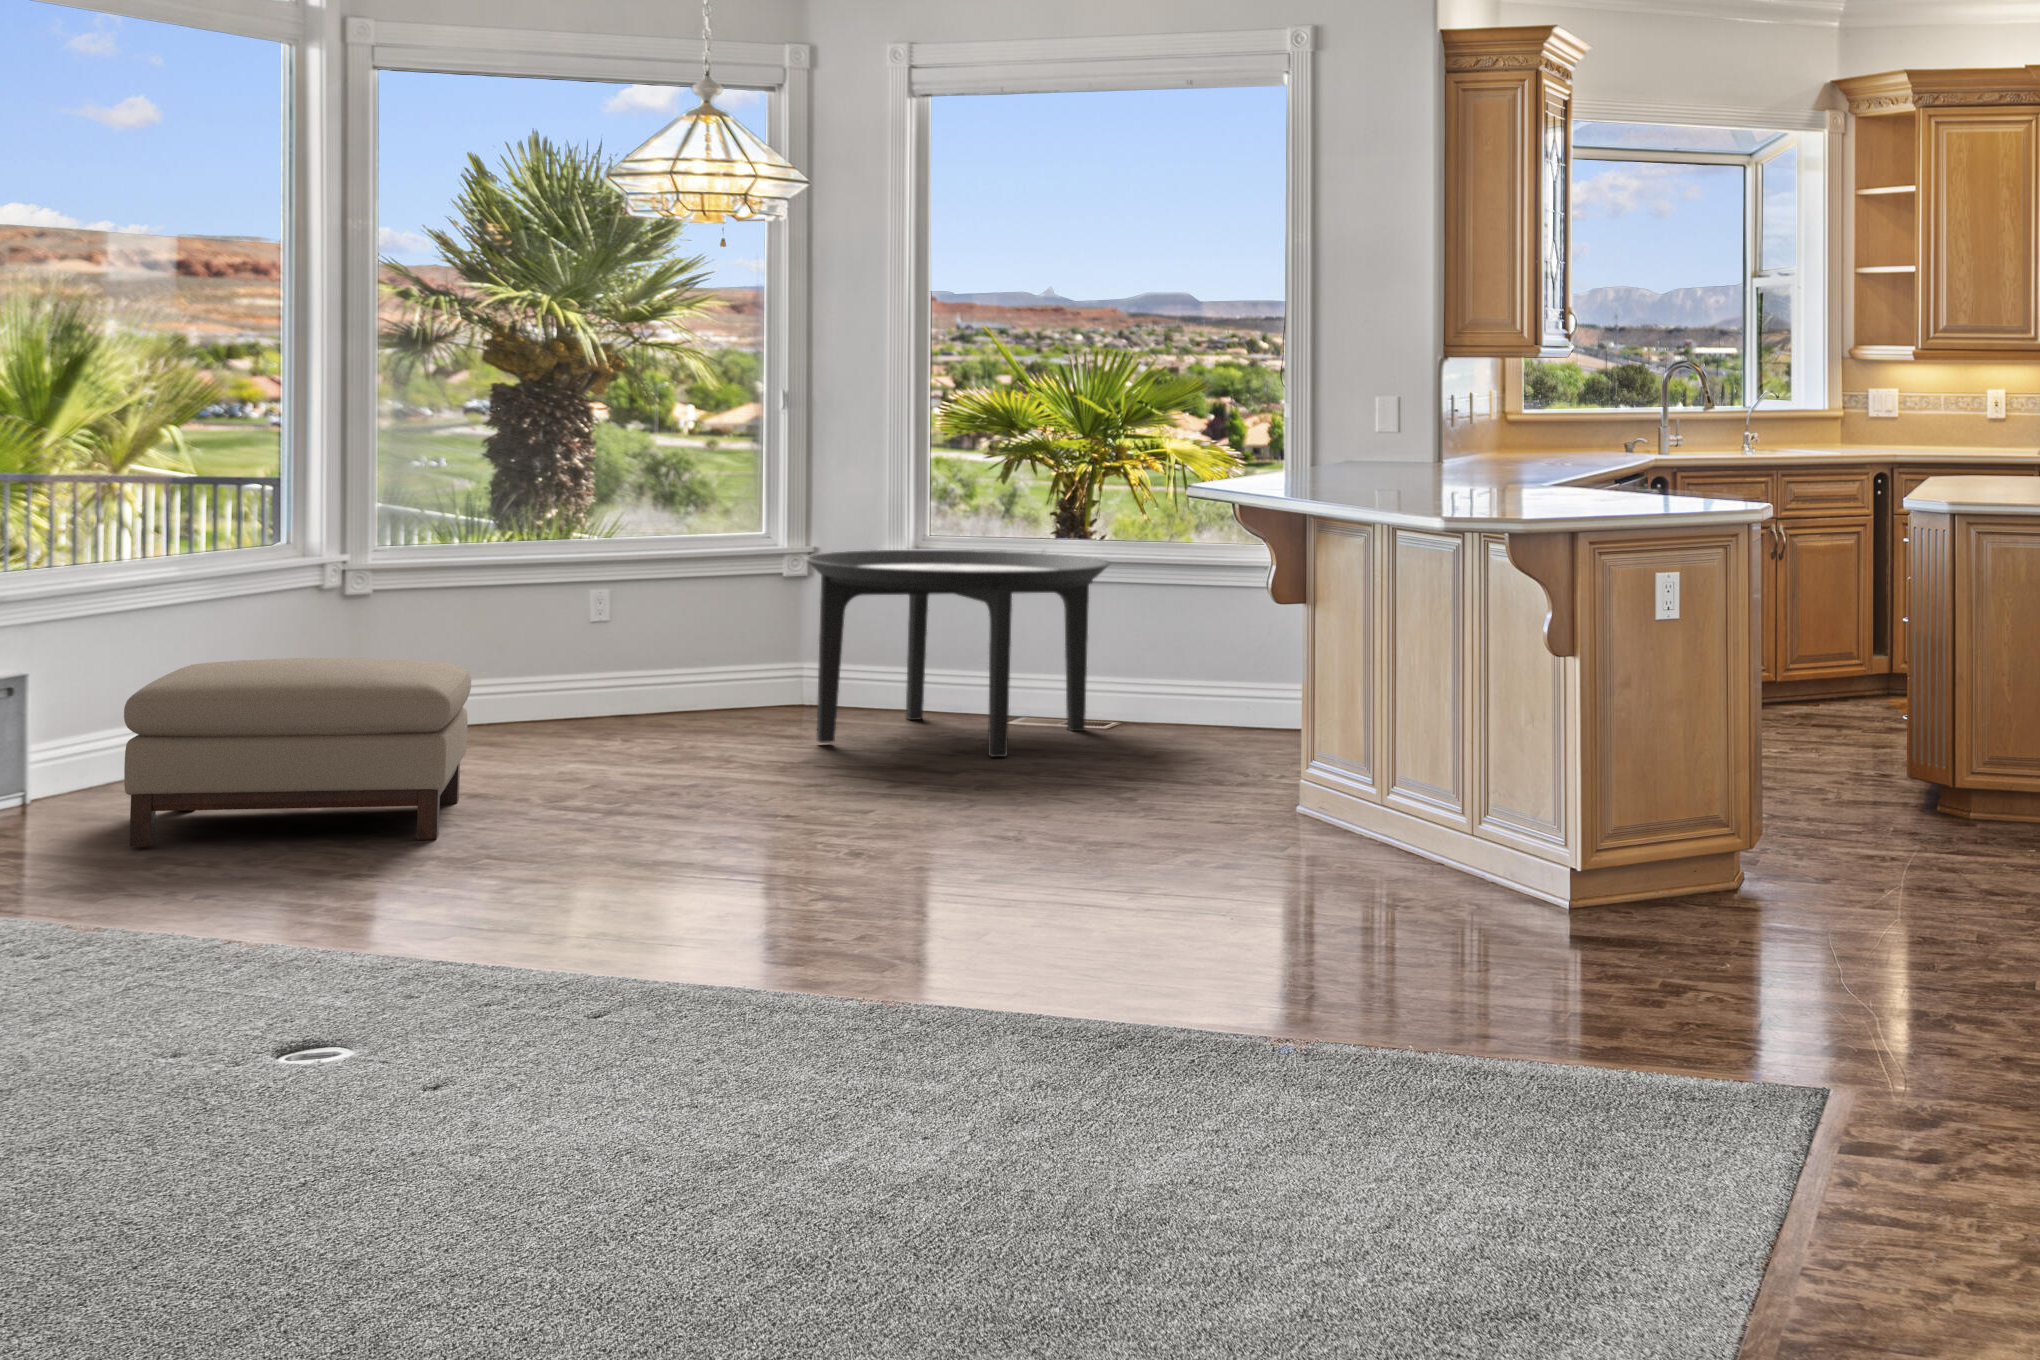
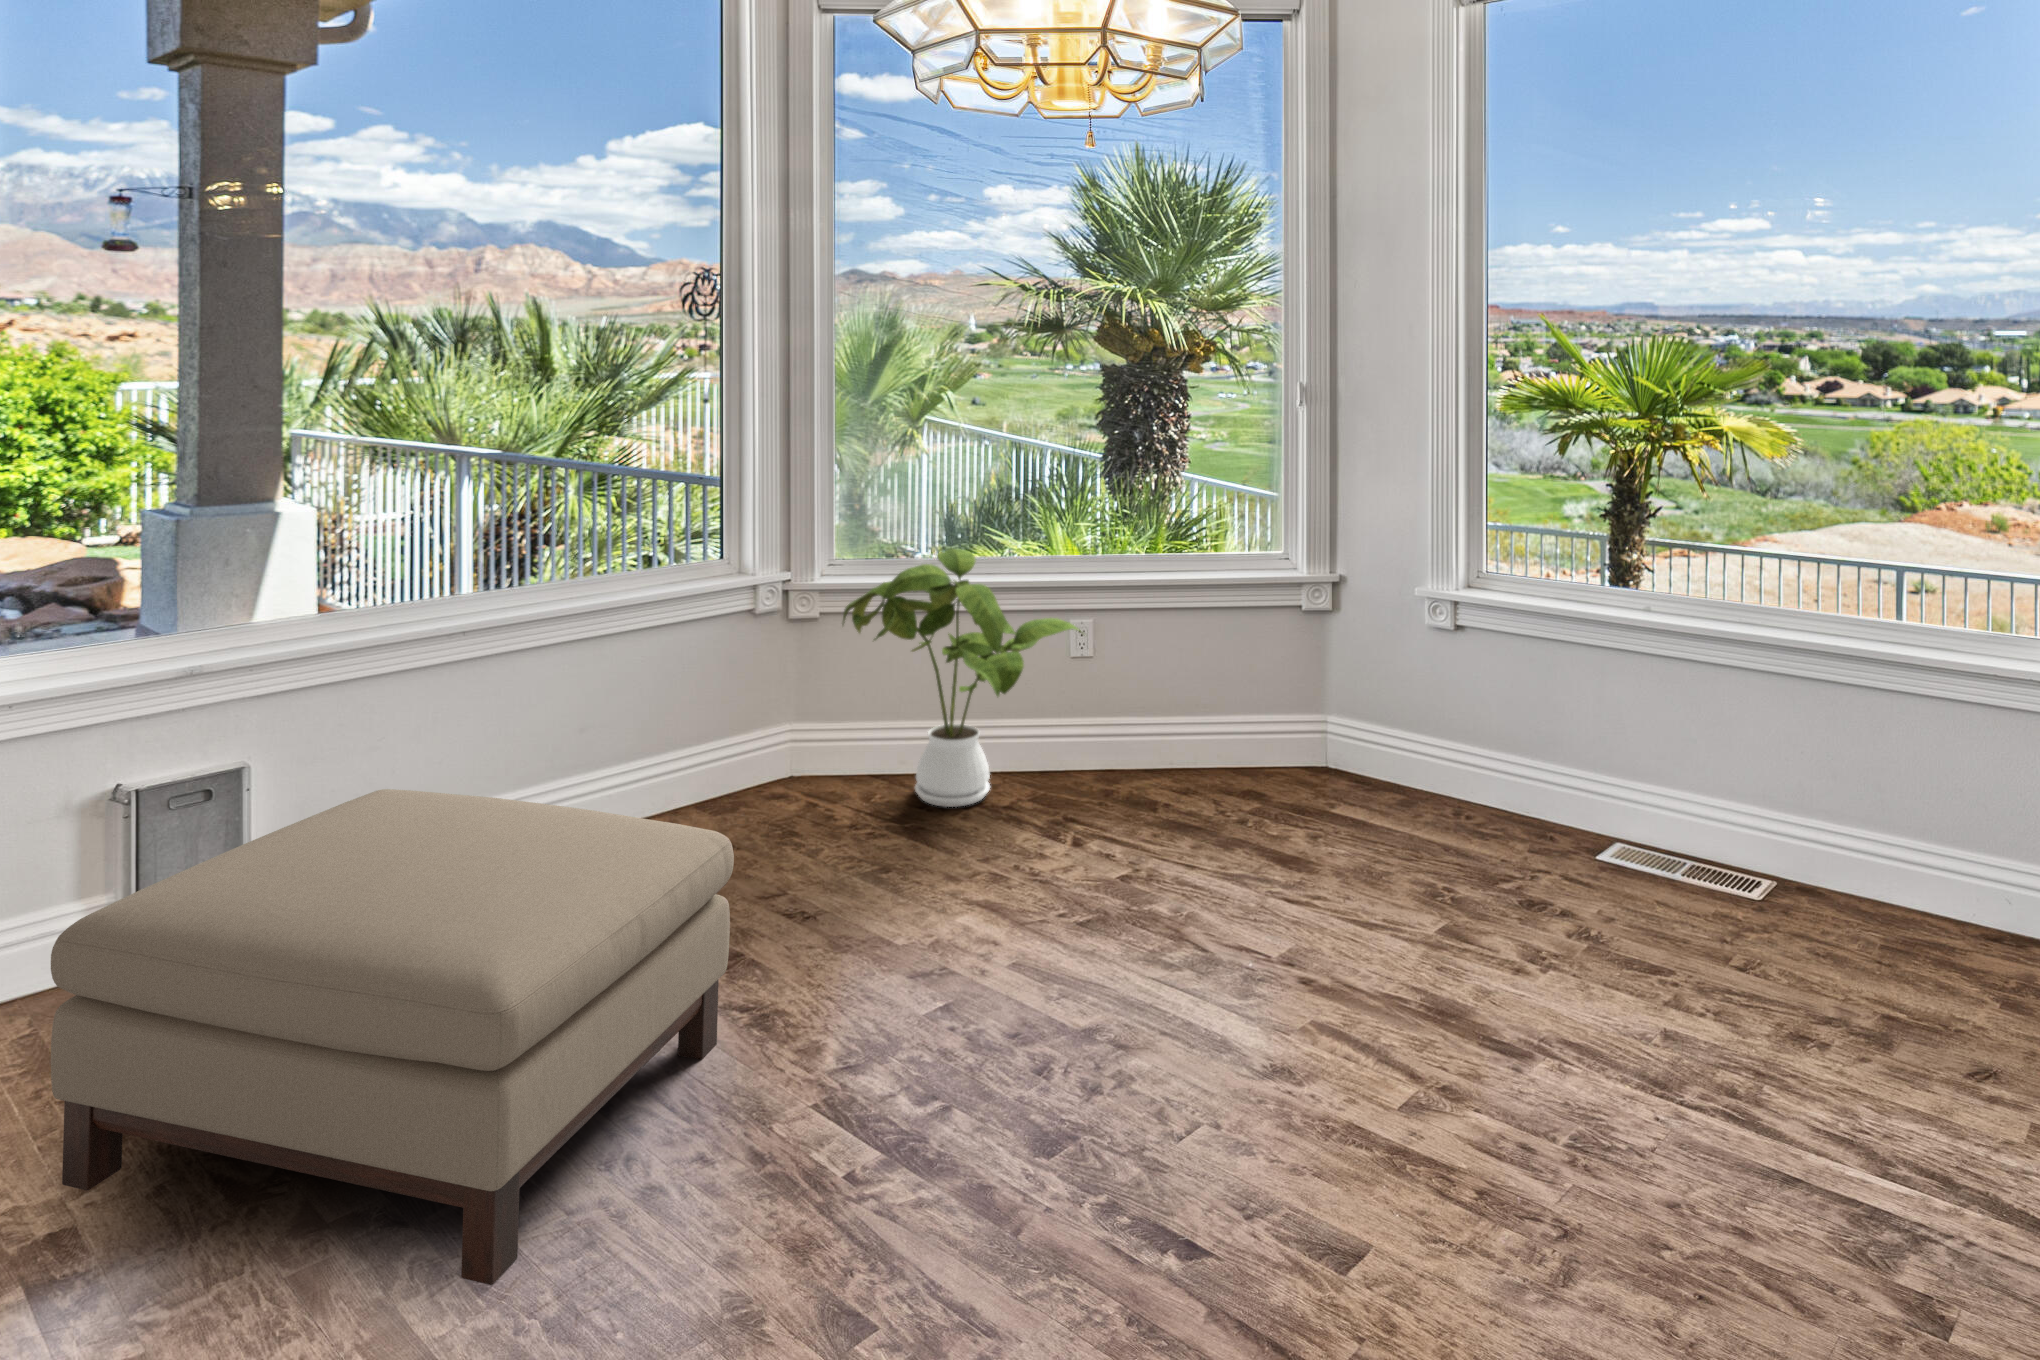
house plant: none [405,523,610,736] -> present [843,549,1082,807]
round table: present [805,550,1110,757] -> none [1303,600,1805,1031]

